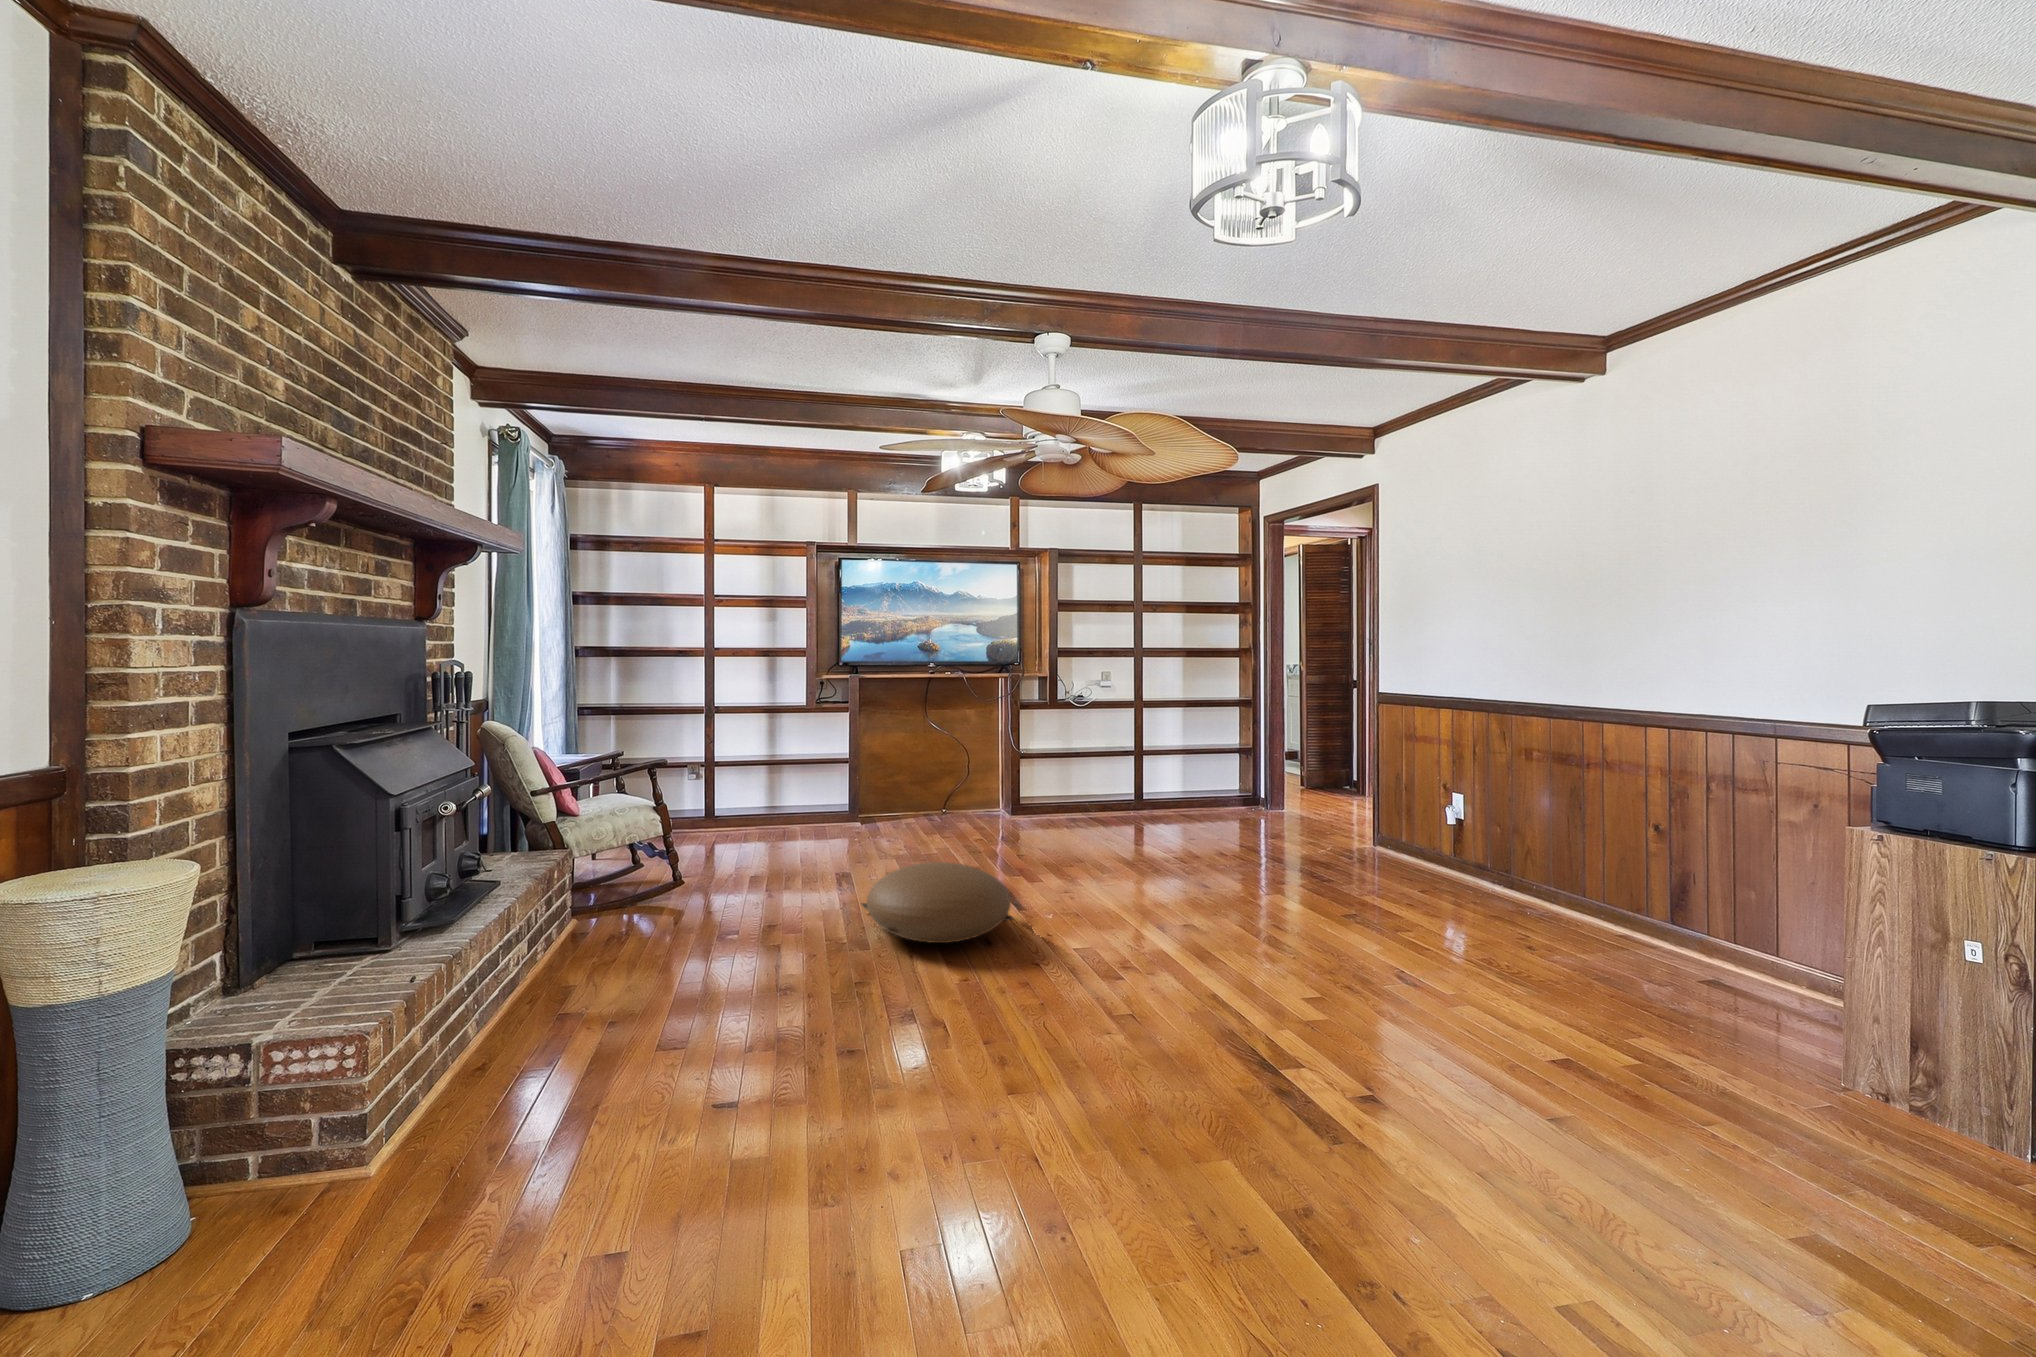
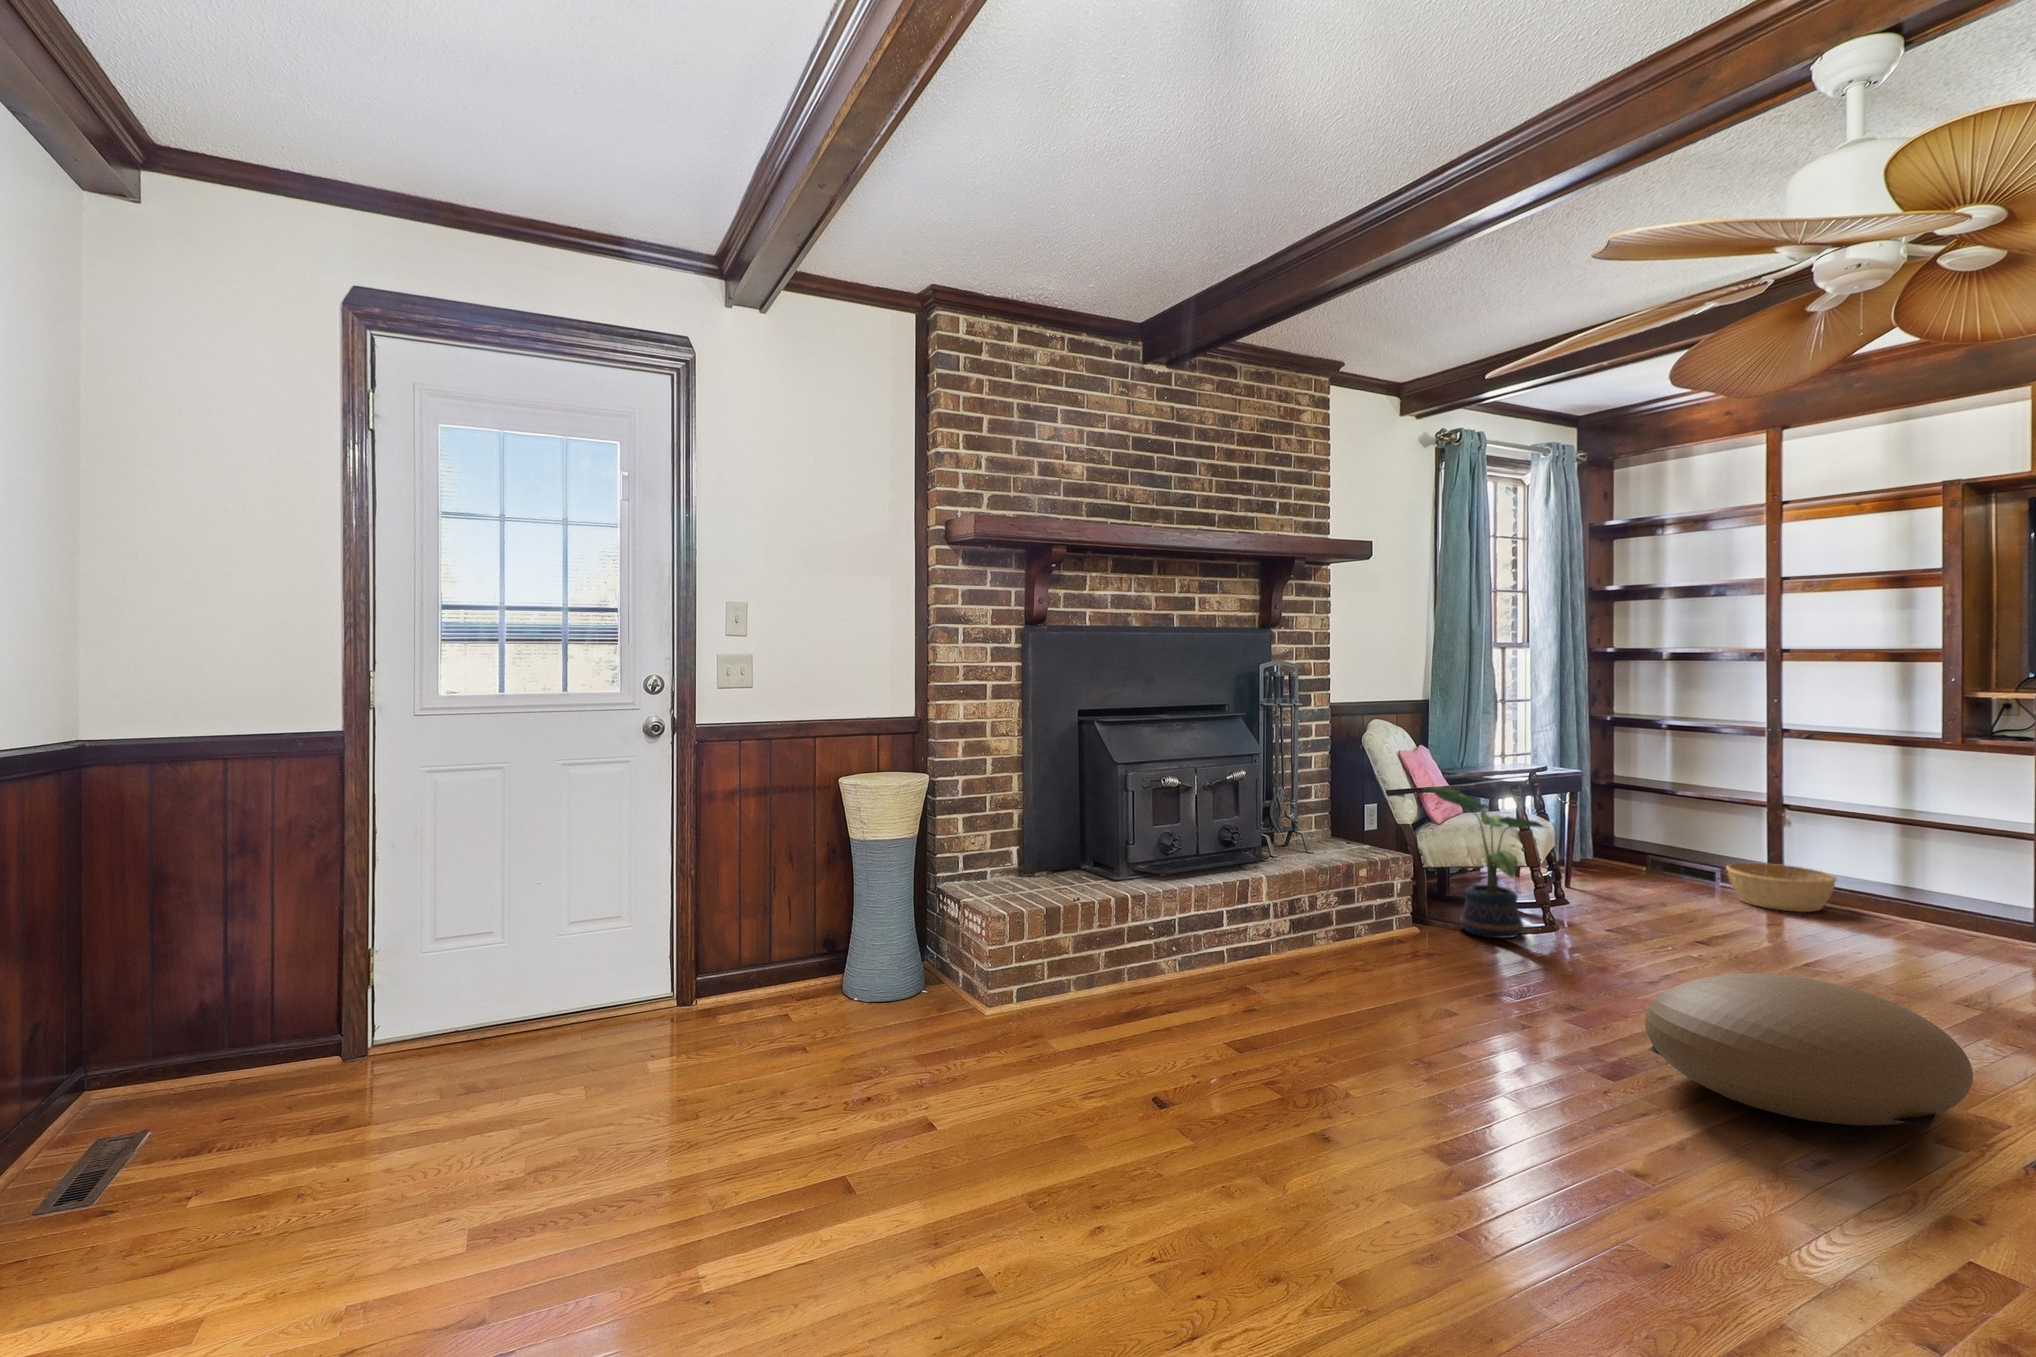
potted plant: none [583,781,681,907] -> present [1424,787,1543,938]
basket: none [694,806,759,839] -> present [1727,863,1836,912]

